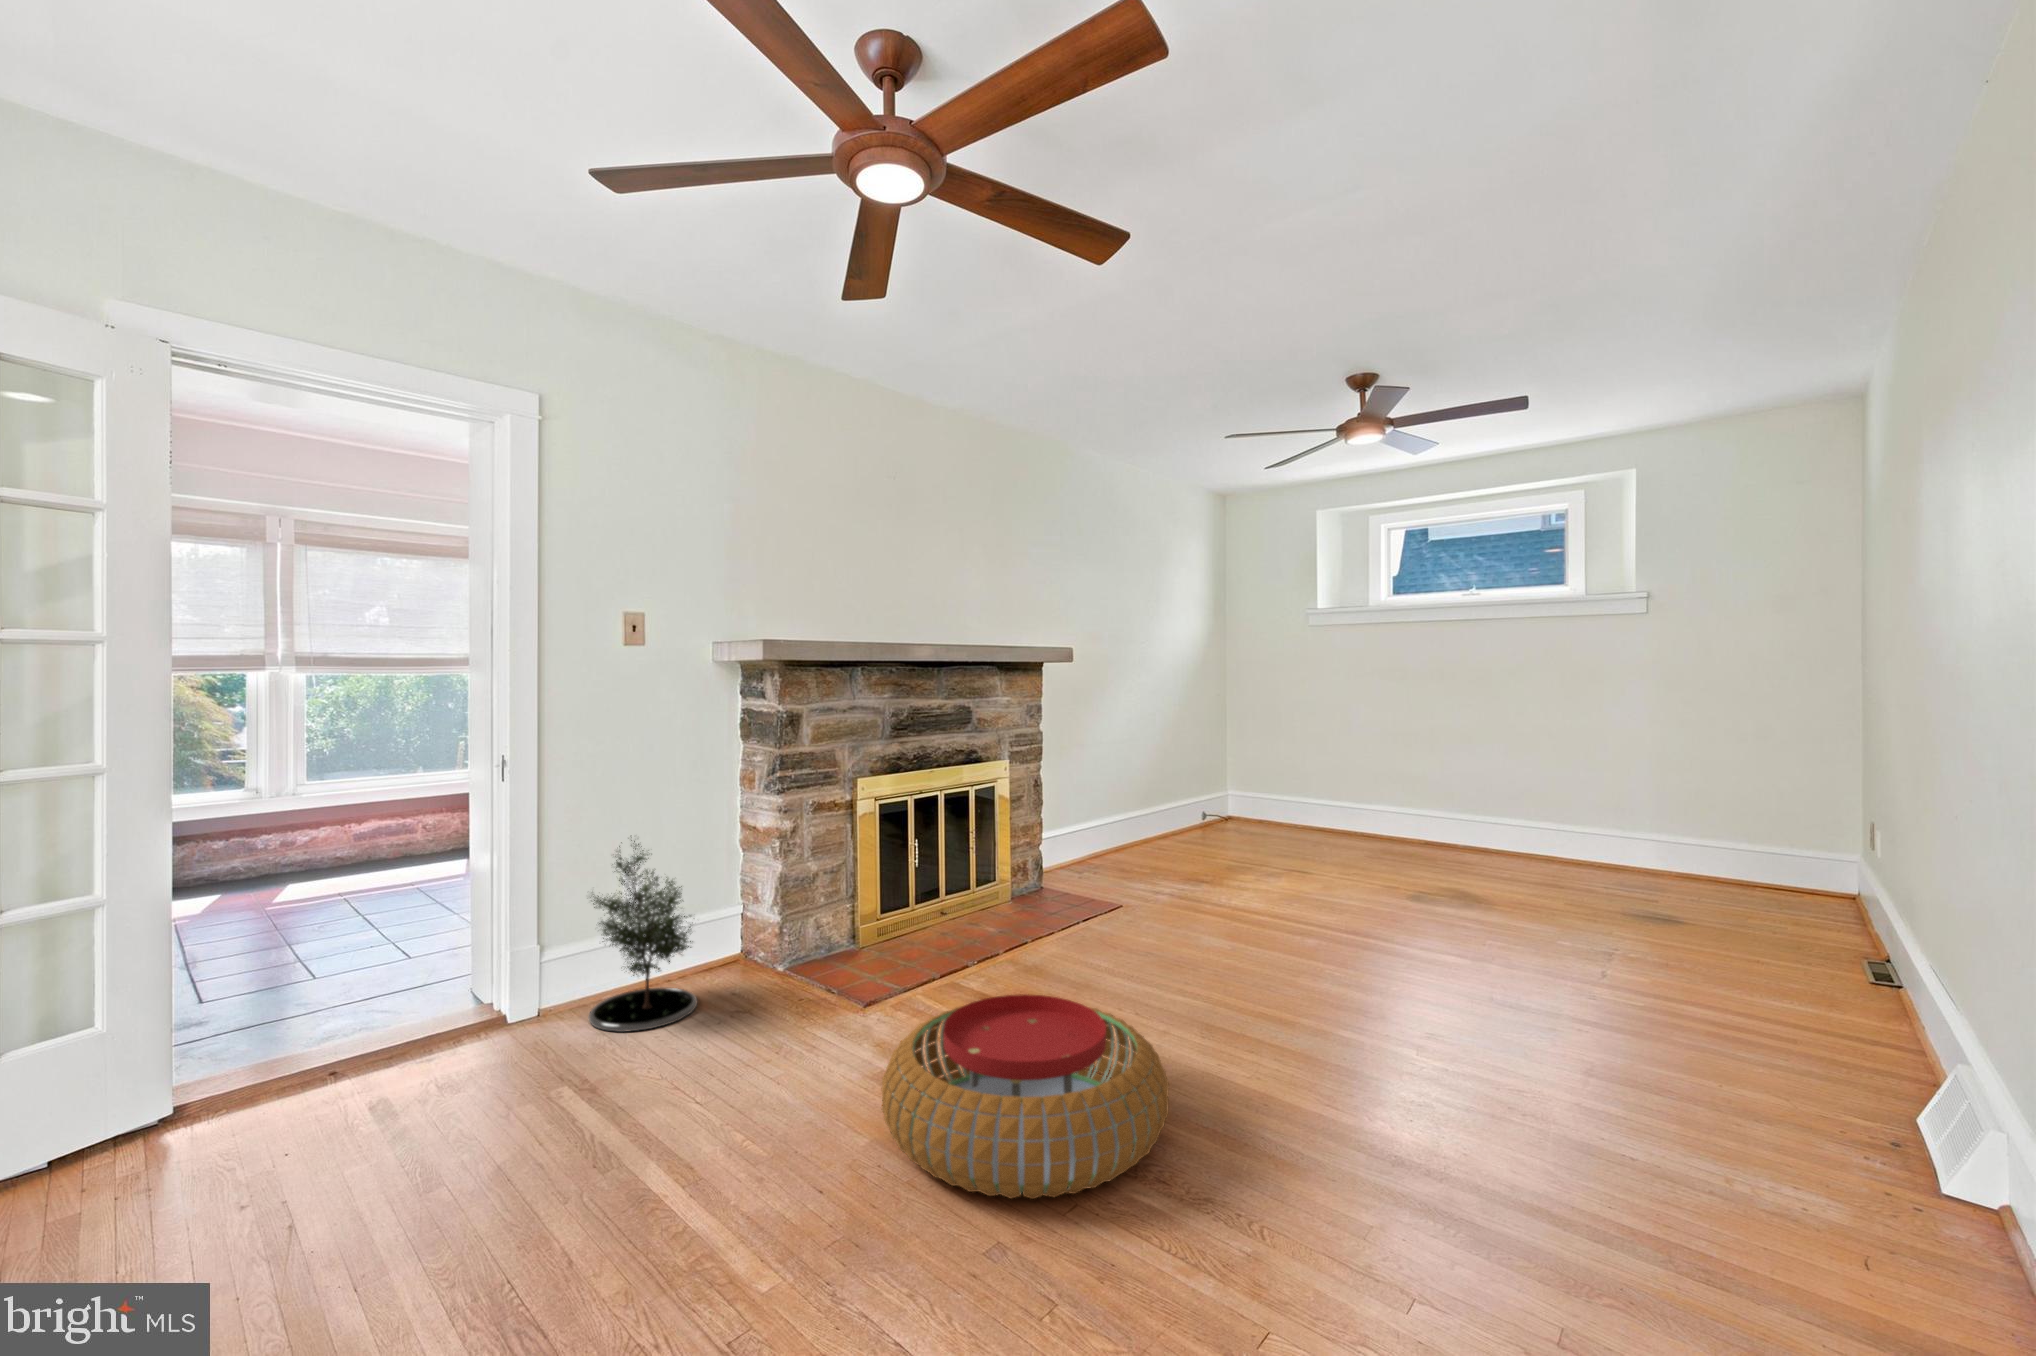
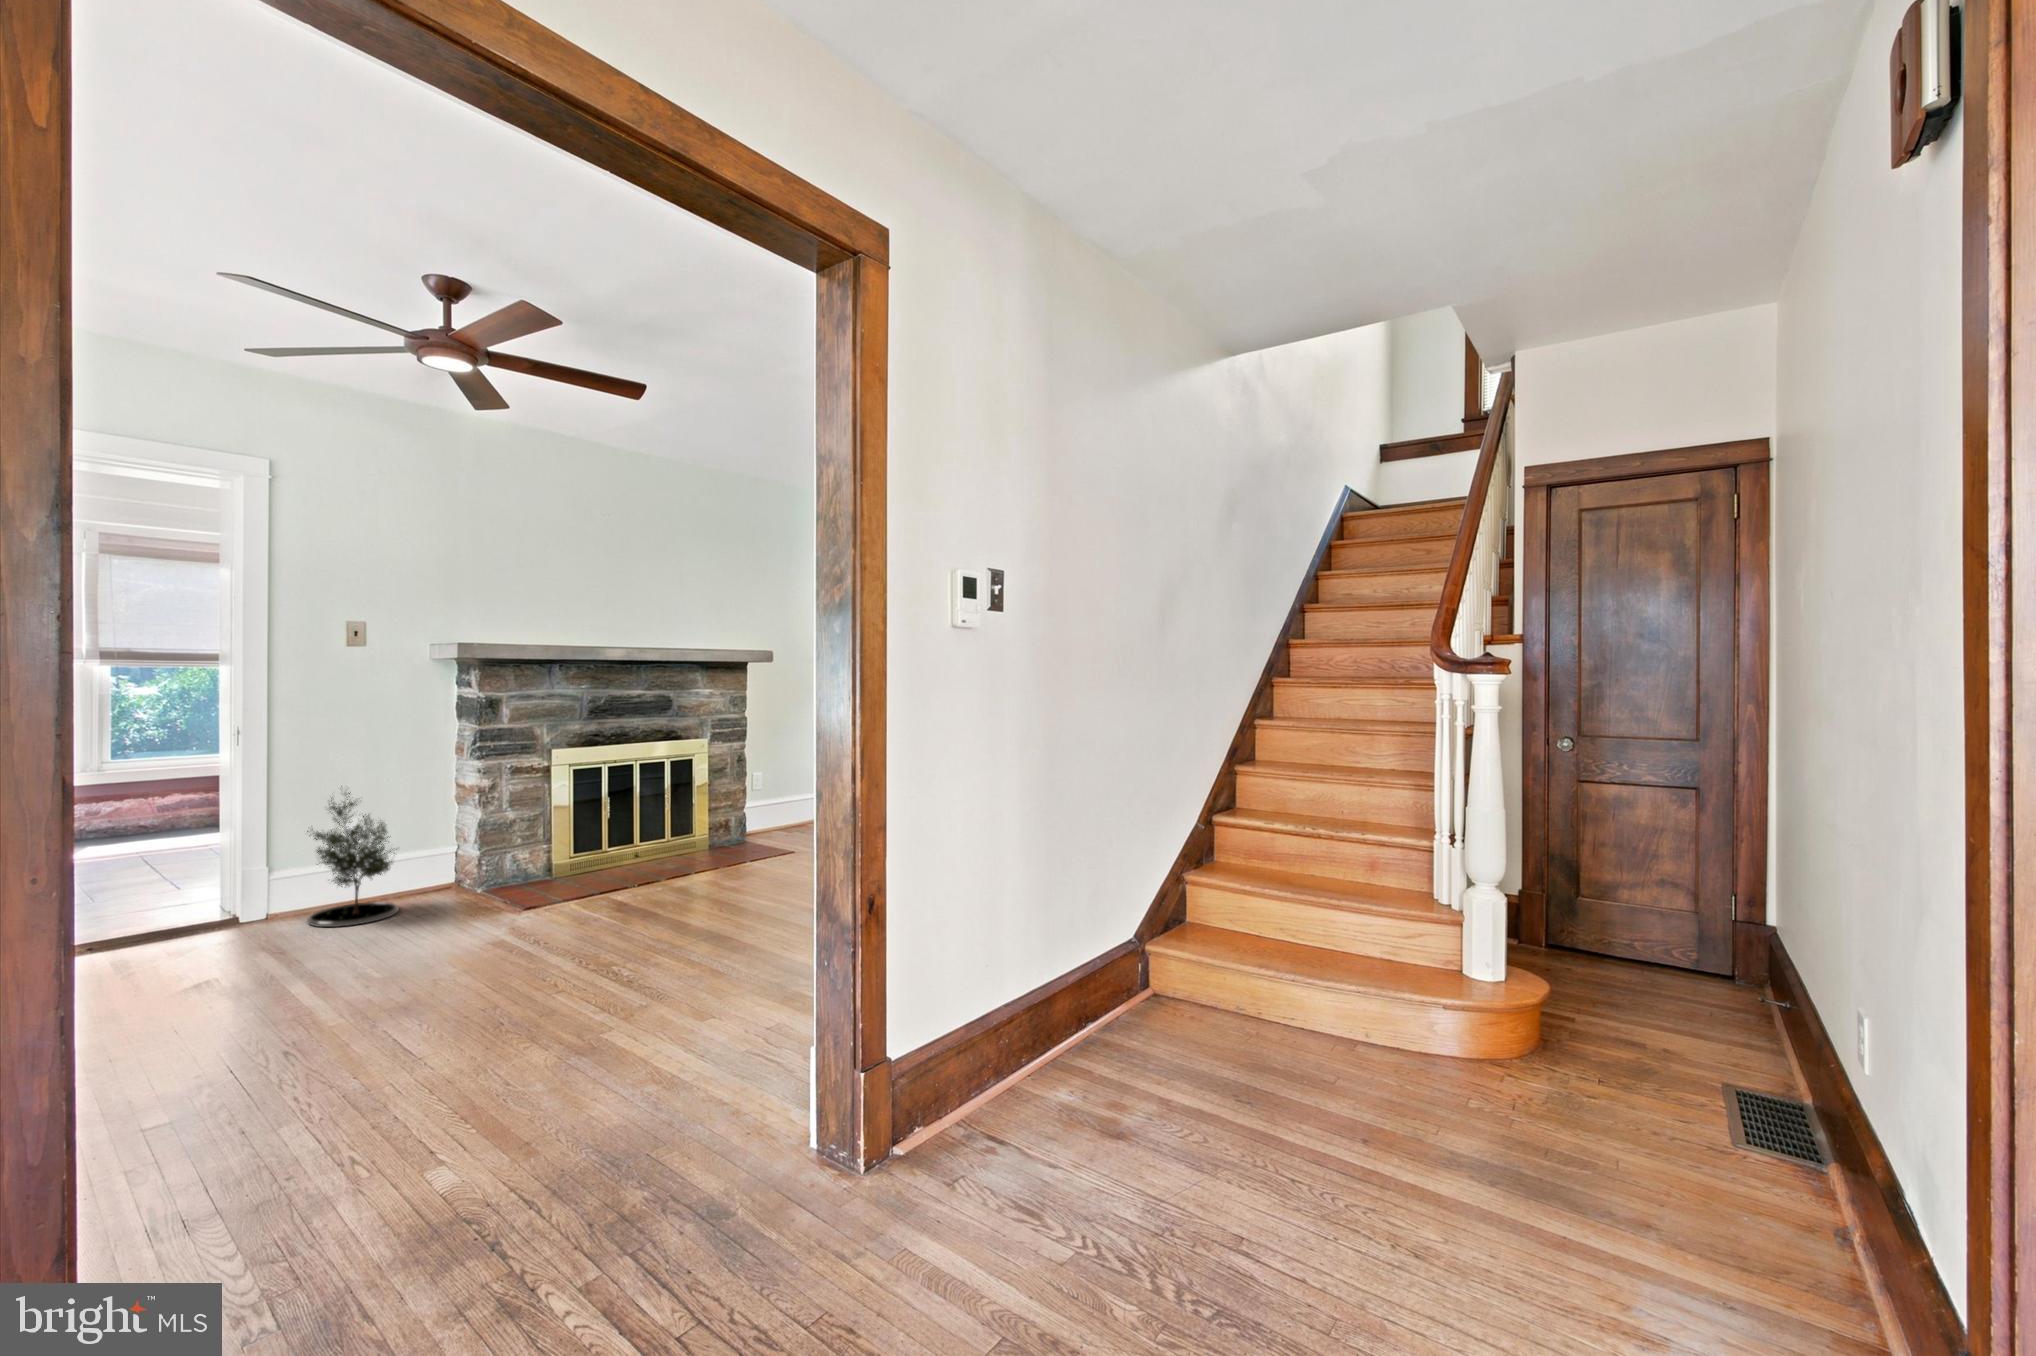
pouf: present [881,994,1169,1199] -> none [464,889,672,998]

